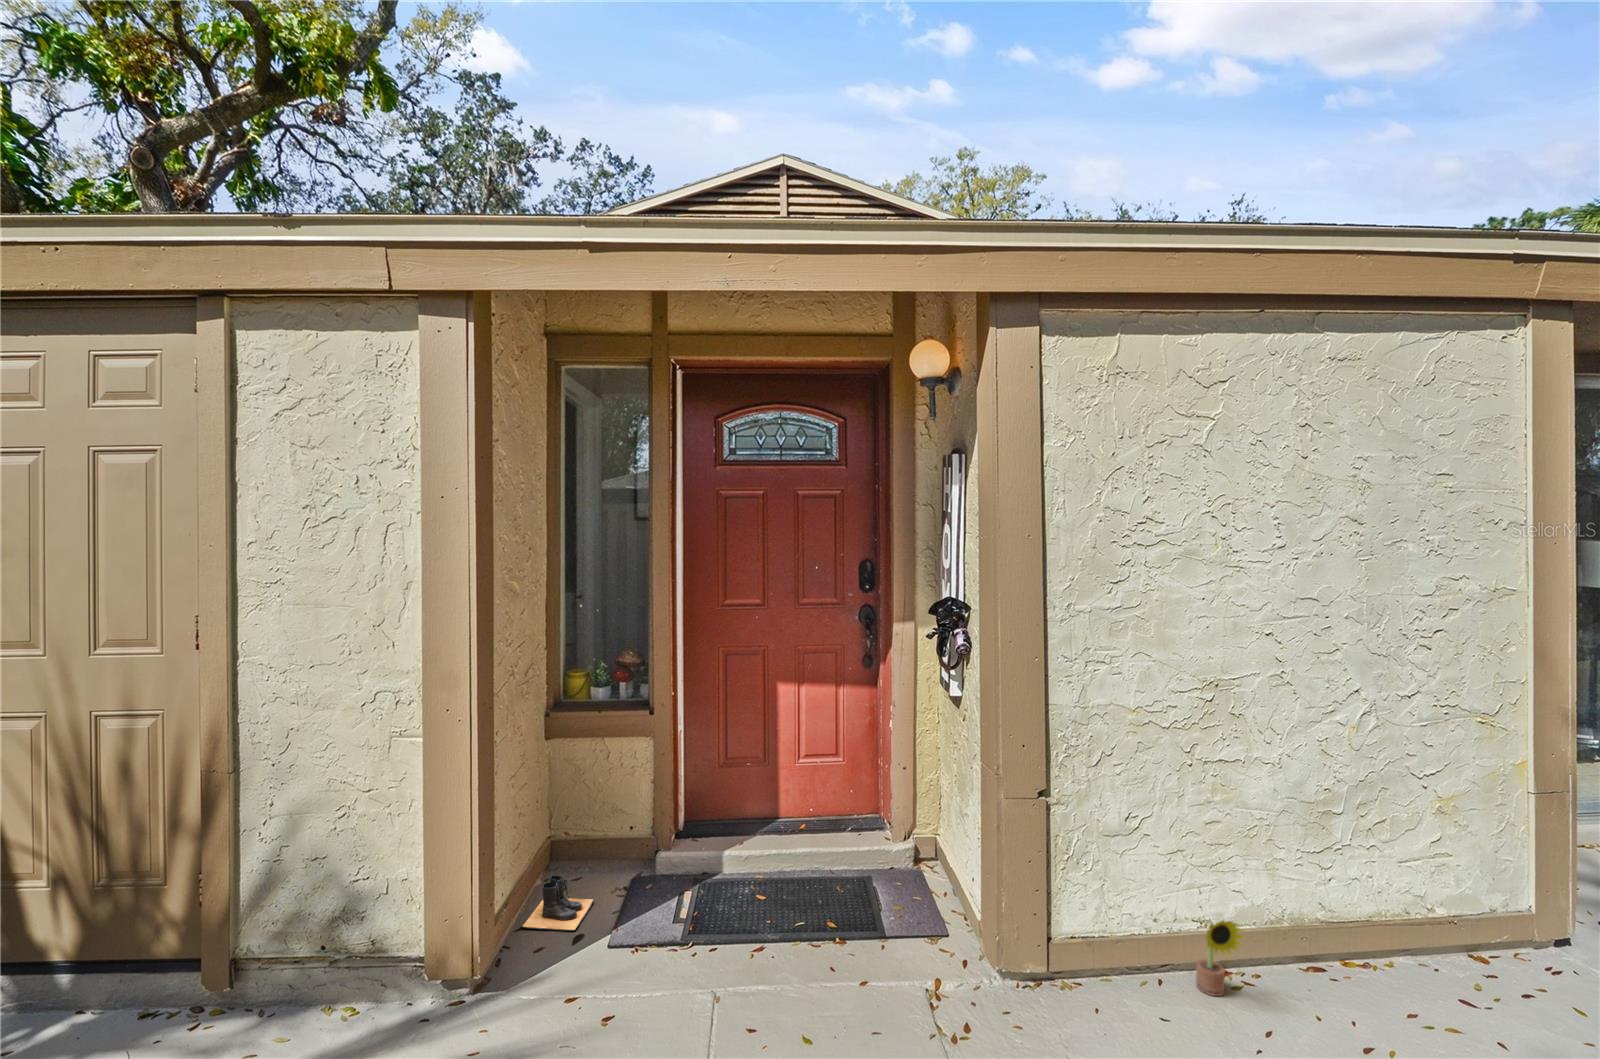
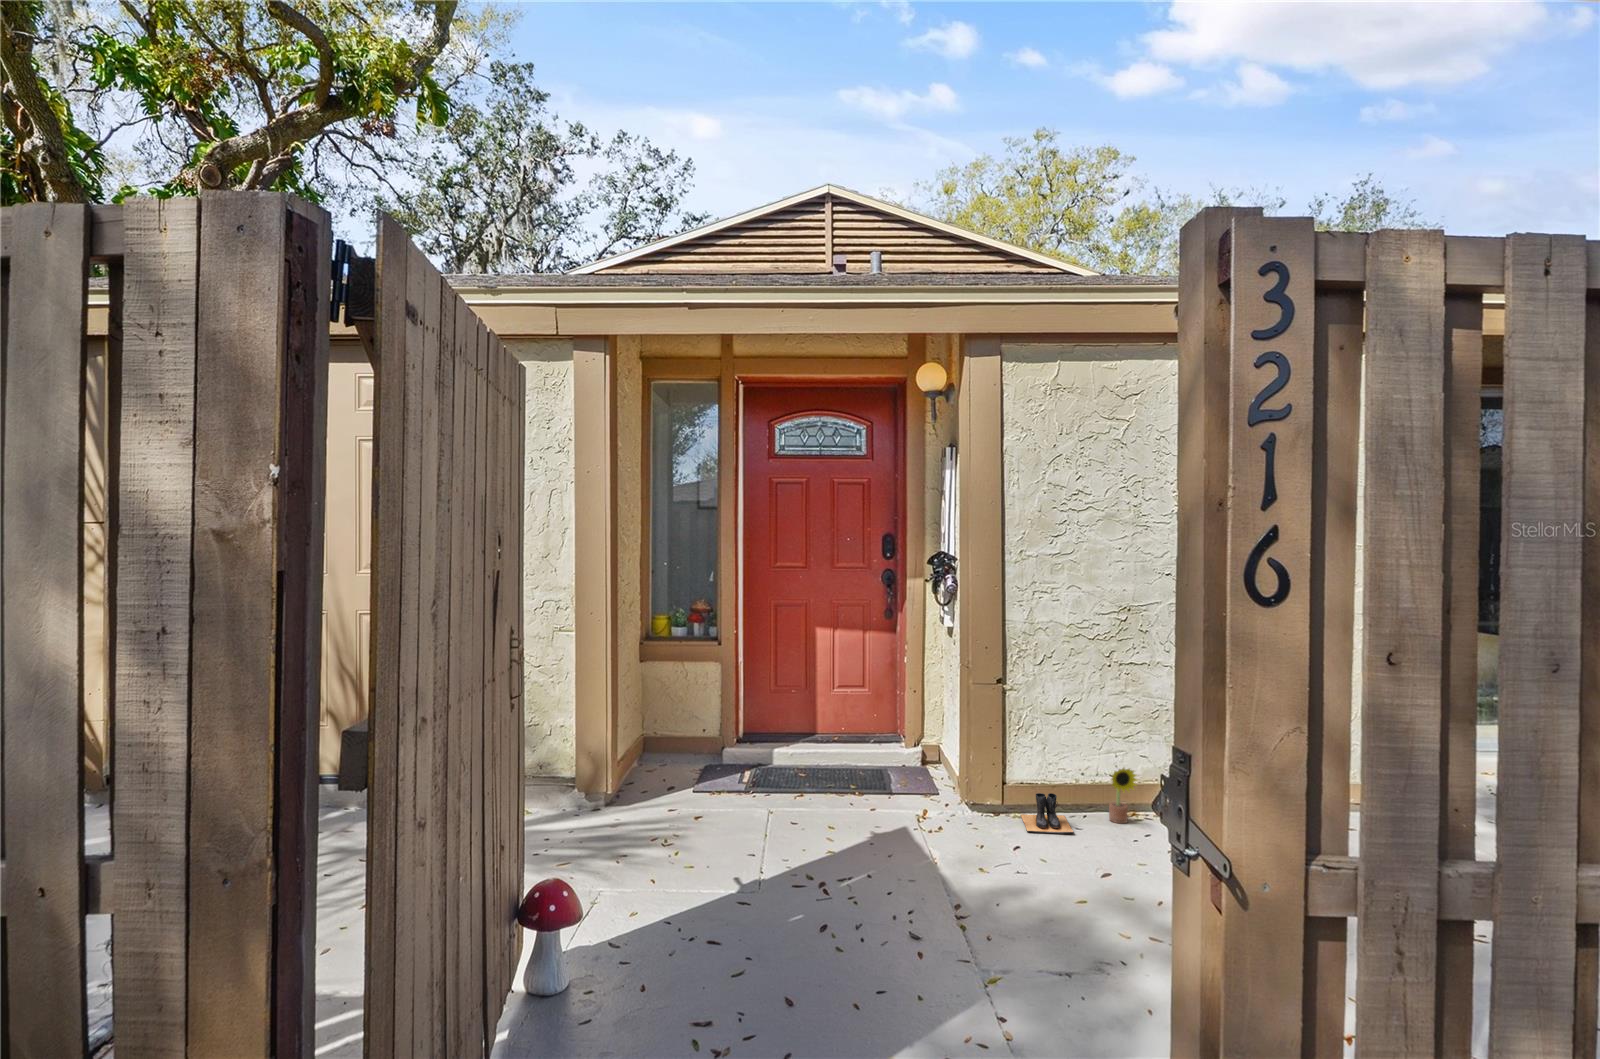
boots: present [522,875,594,931] -> present [1020,793,1074,833]

